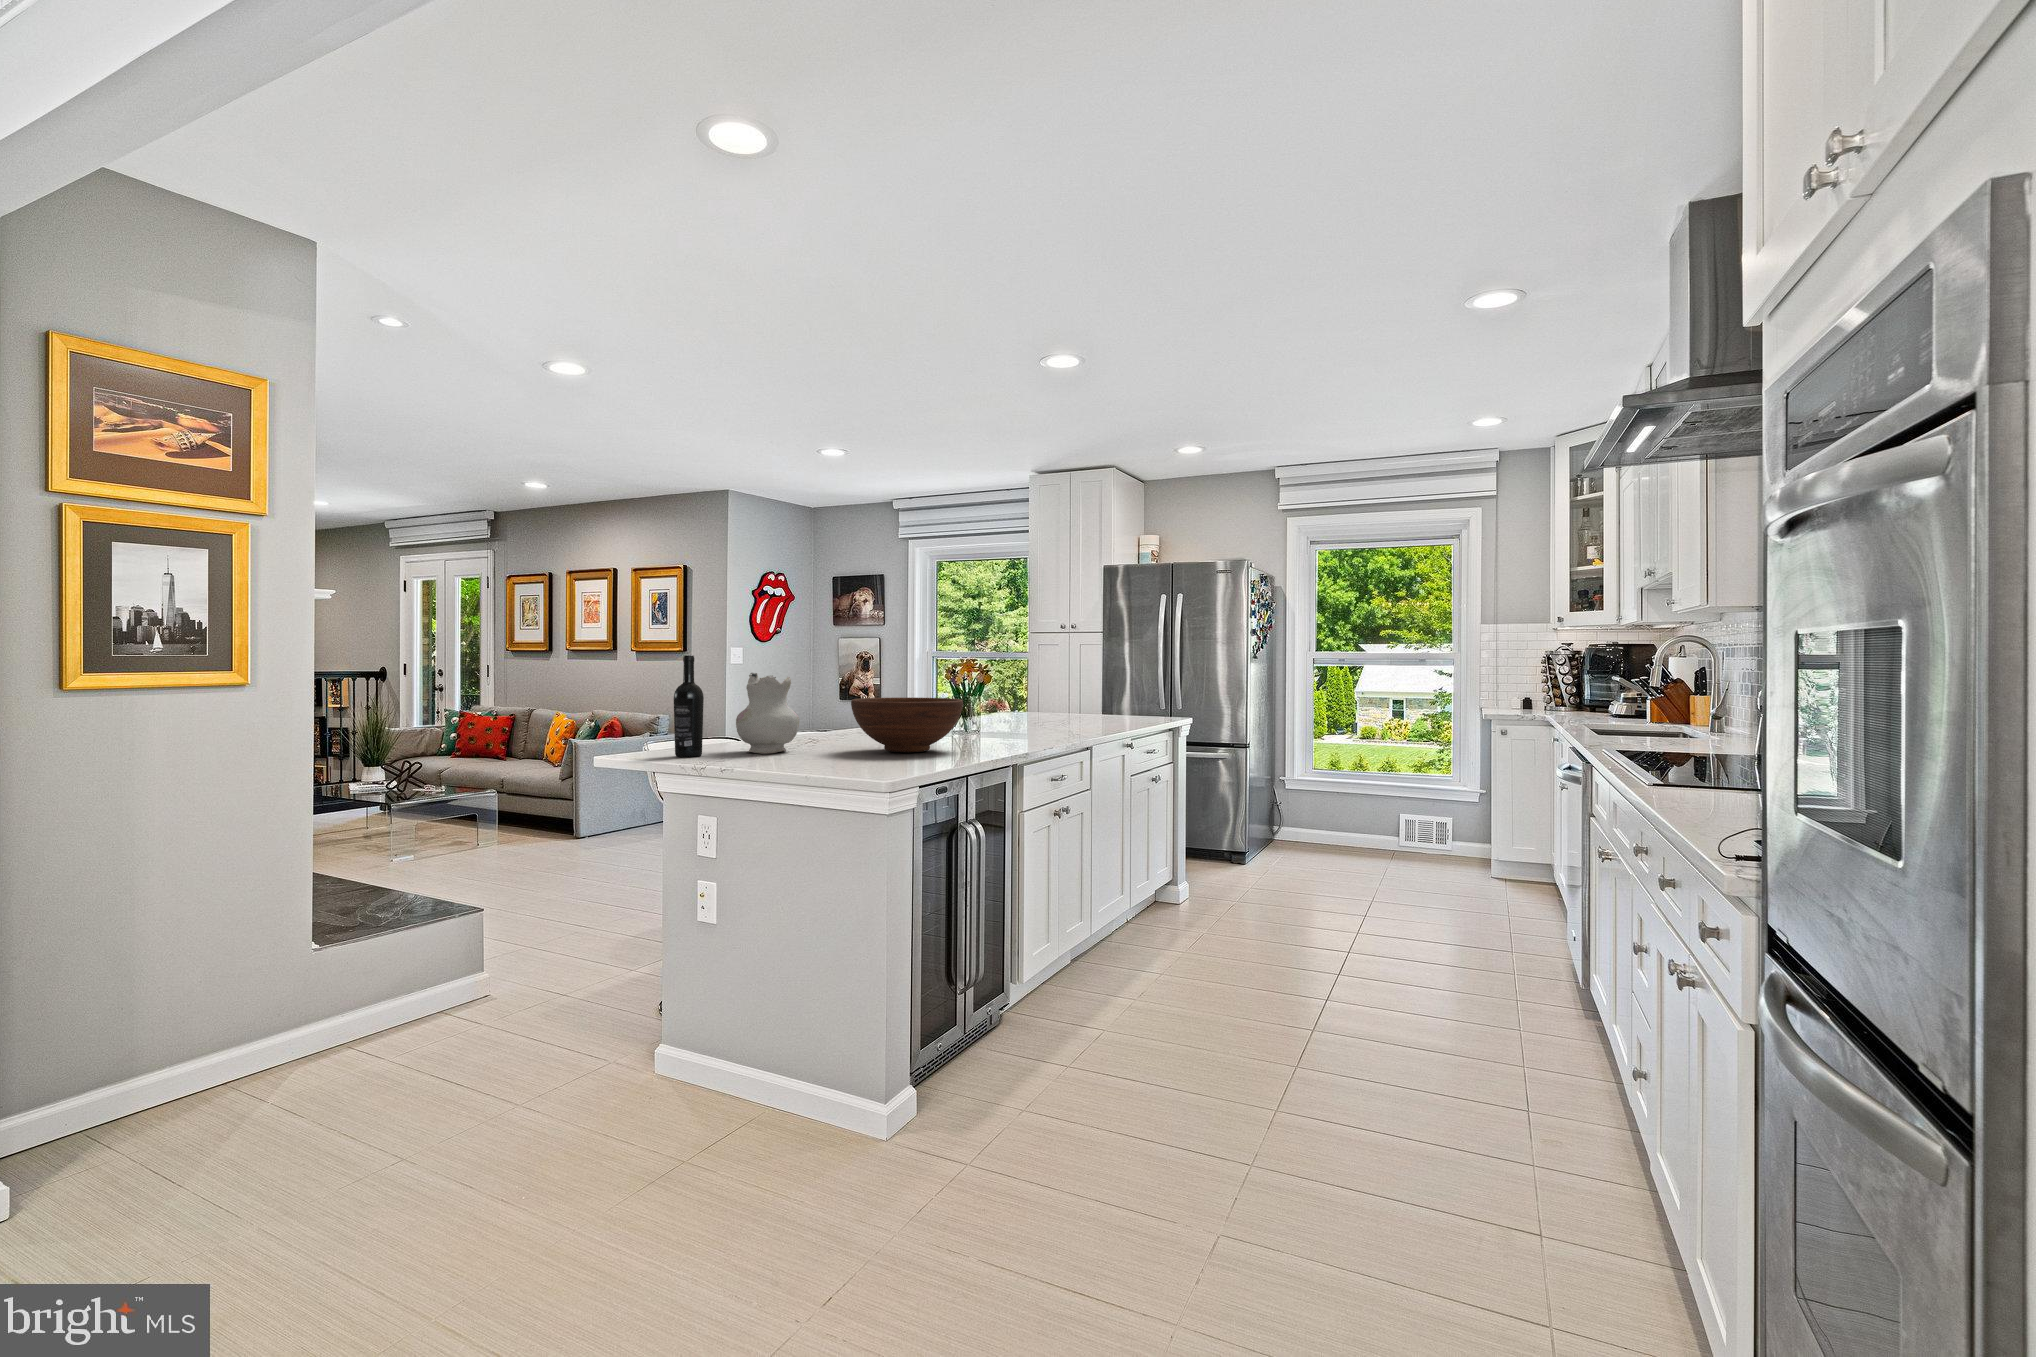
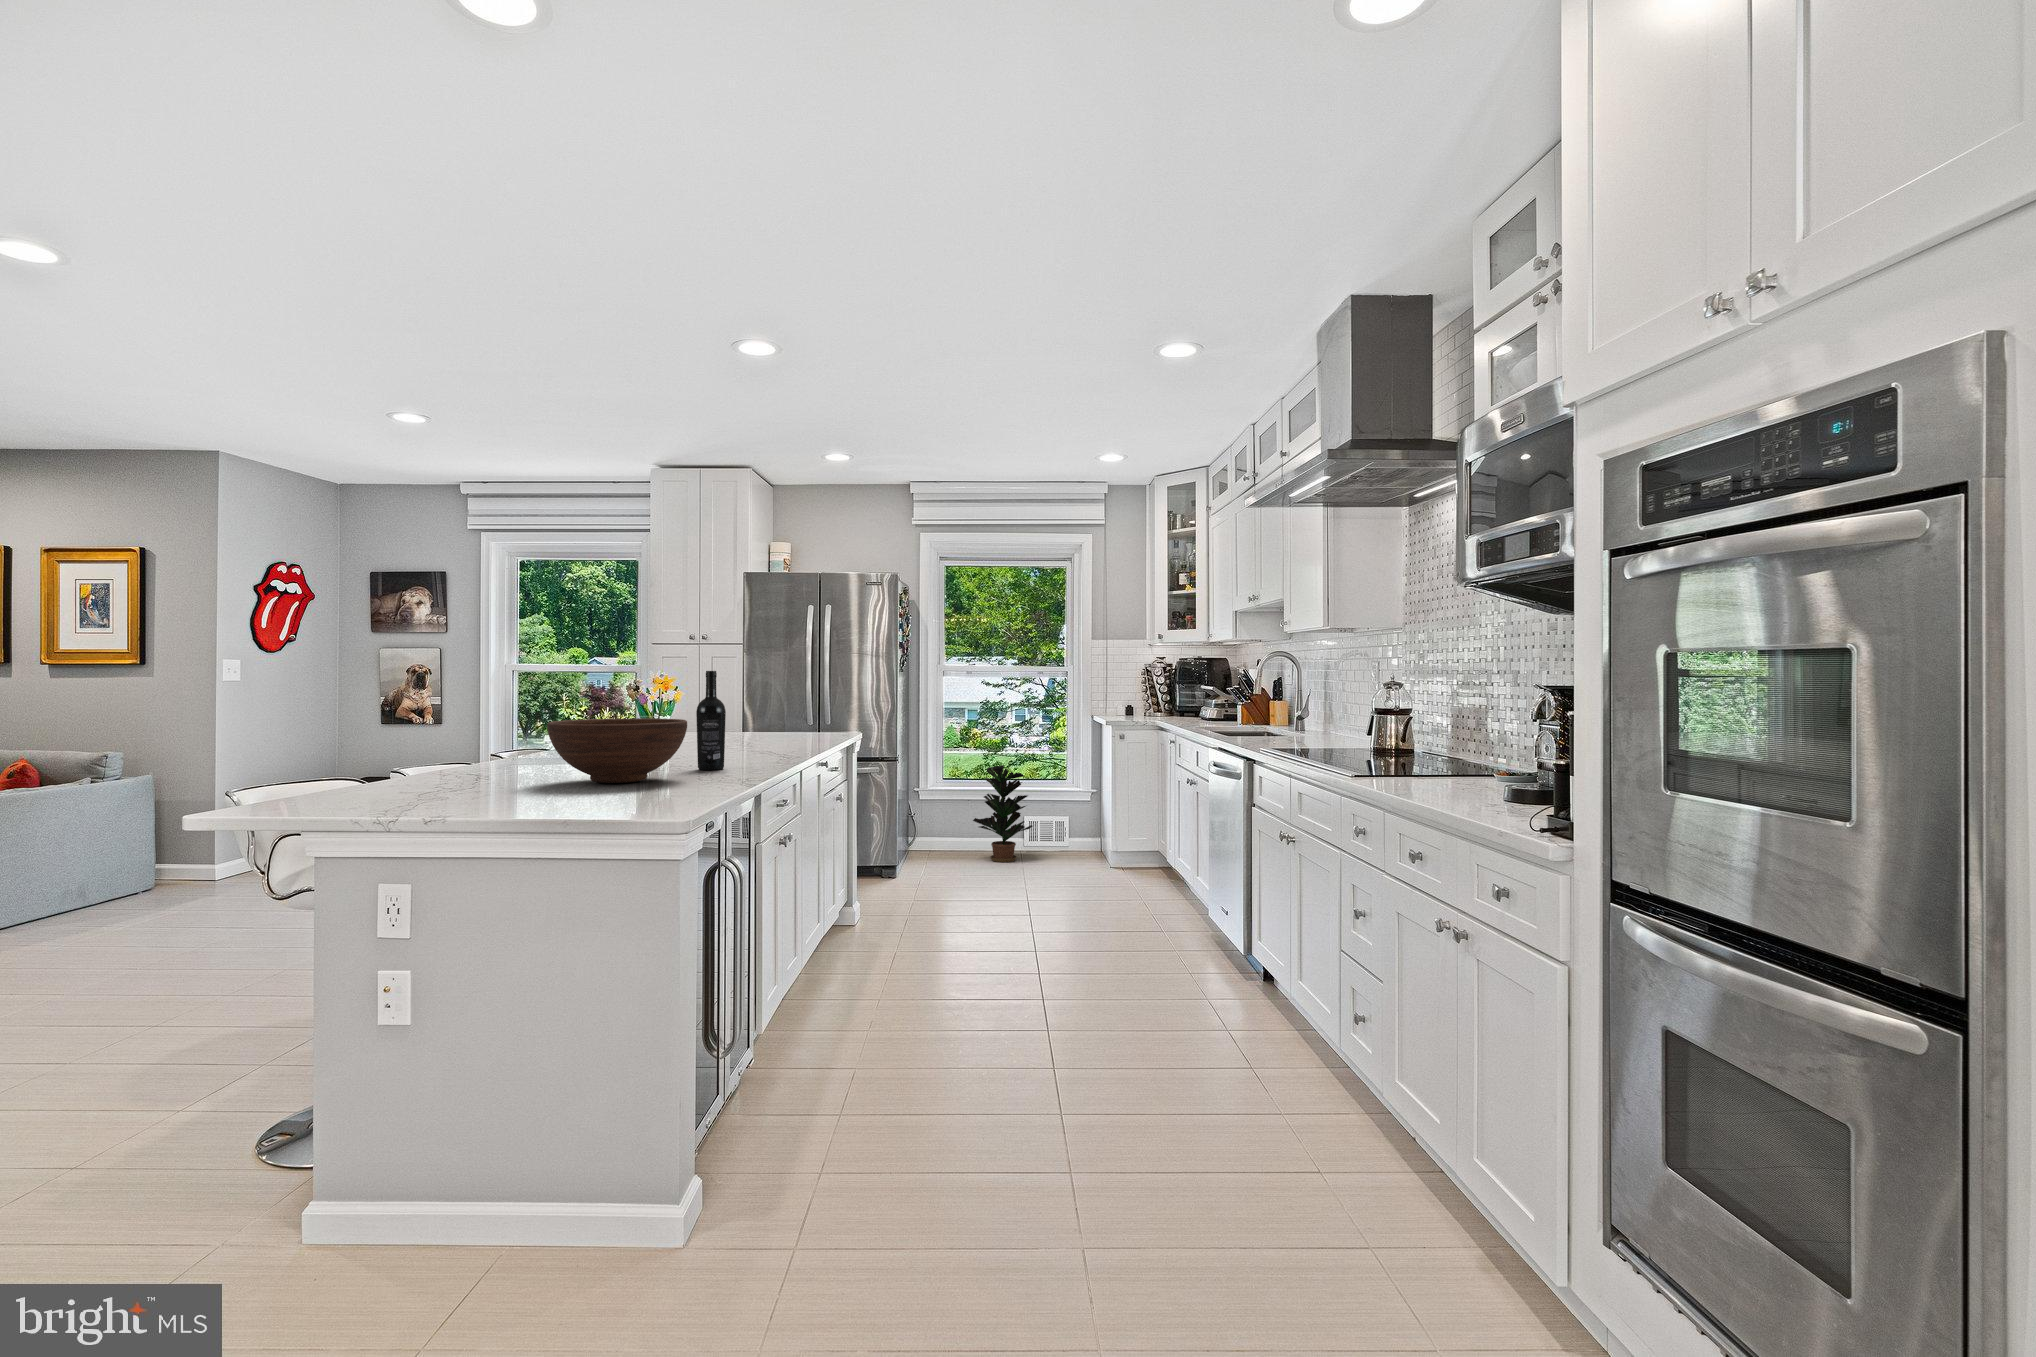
wine bottle: present [674,655,704,757] -> present [696,671,726,770]
ceramic pitcher: present [736,673,799,754] -> none [386,692,476,794]
potted plant: none [1336,758,1402,860] -> present [973,765,1032,862]

